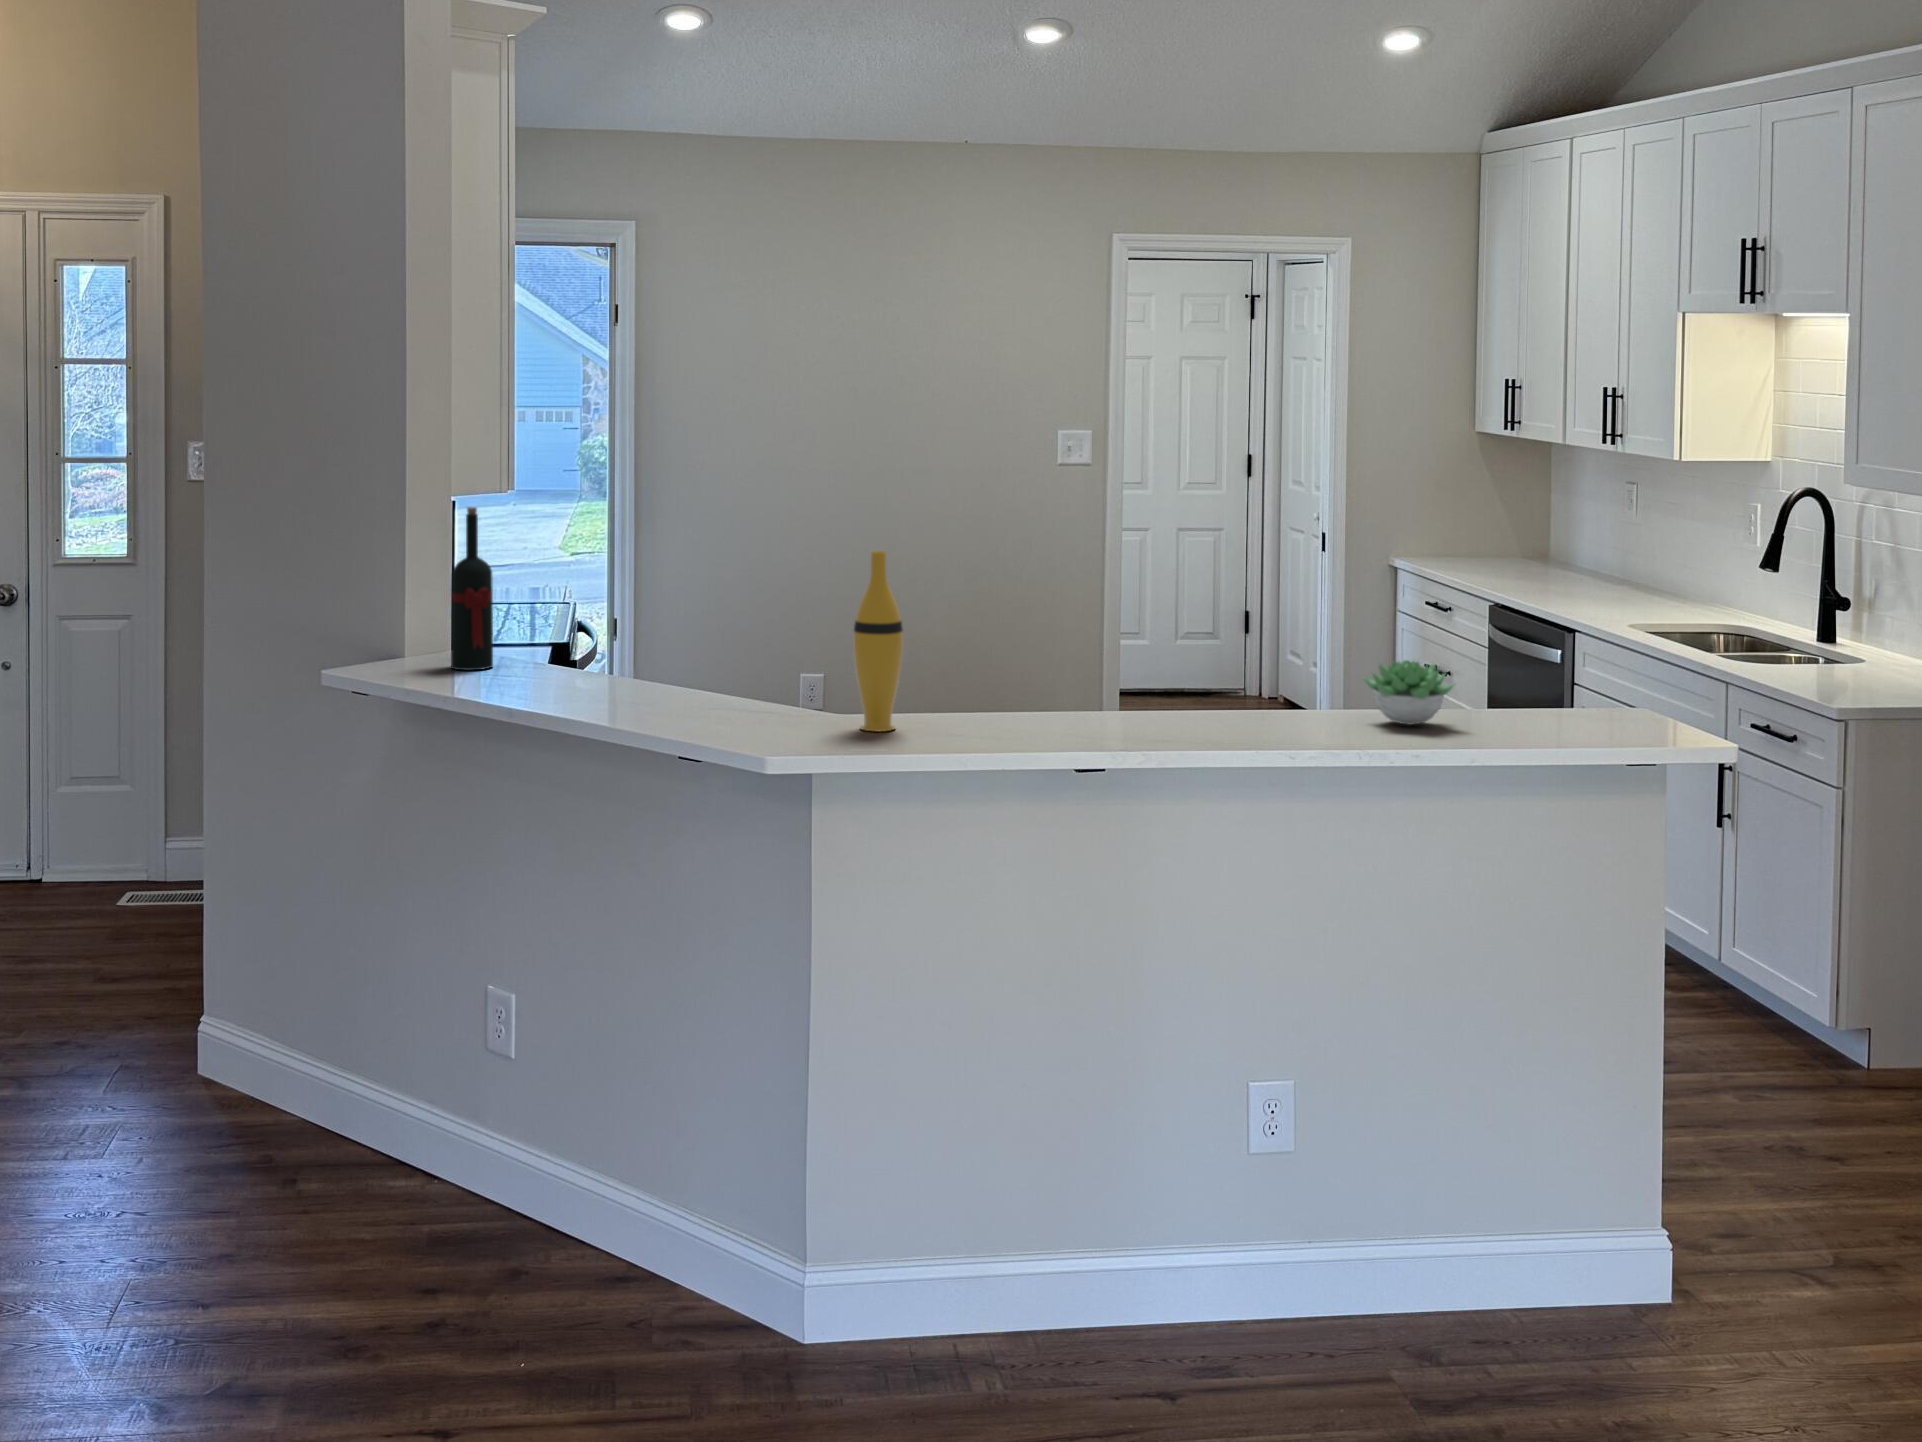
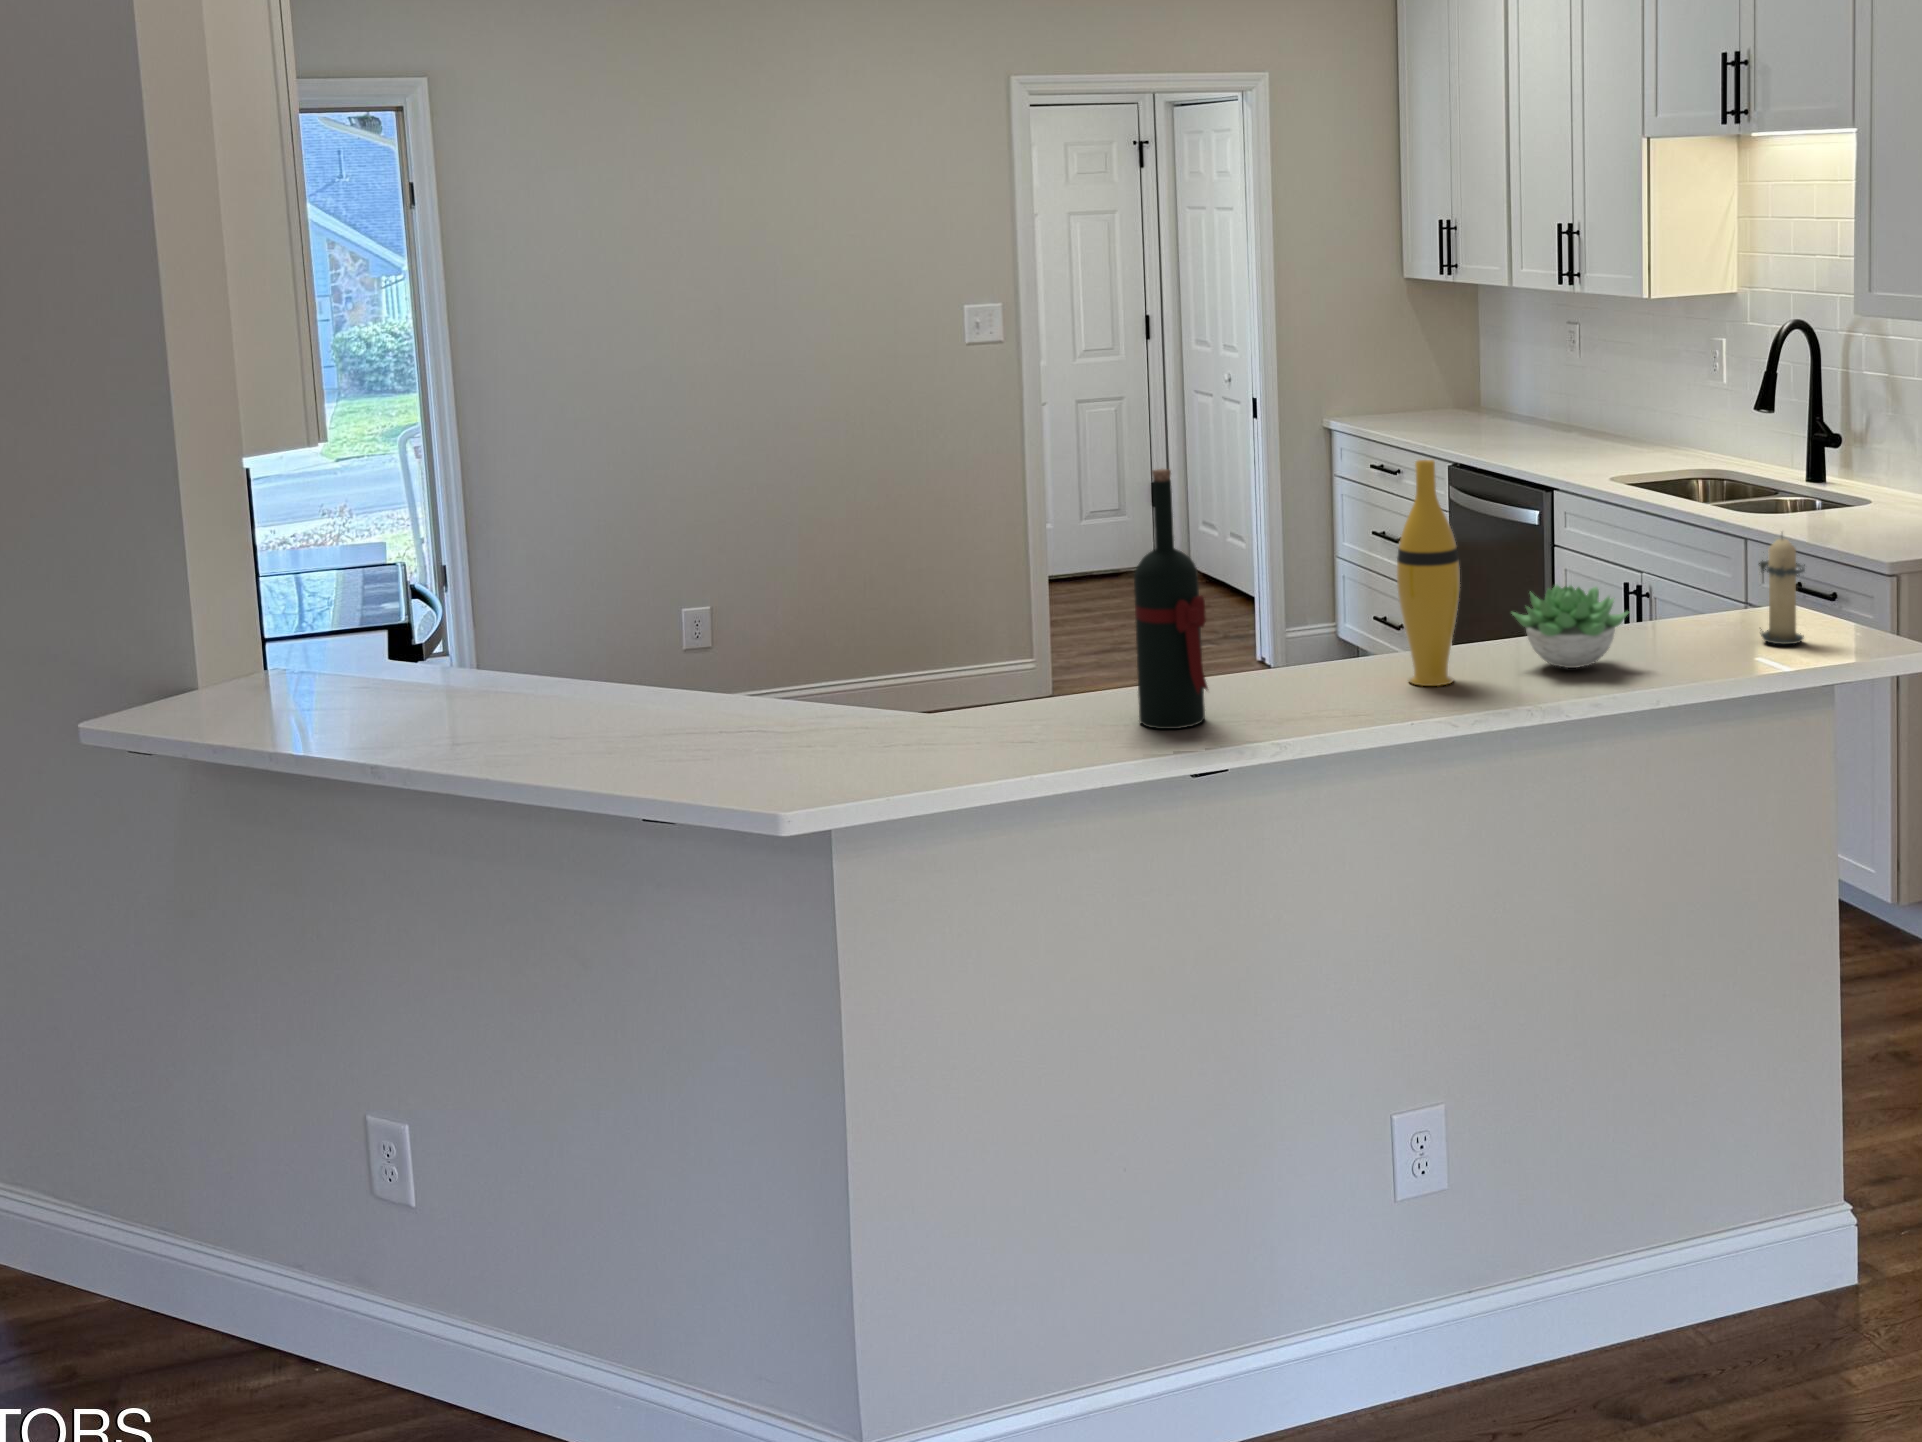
wine bottle: present [451,507,493,670] -> present [1134,469,1208,729]
vase: present [853,551,903,731] -> present [1397,460,1460,686]
candle: none [1575,635,1623,729] -> present [1758,537,1805,644]

